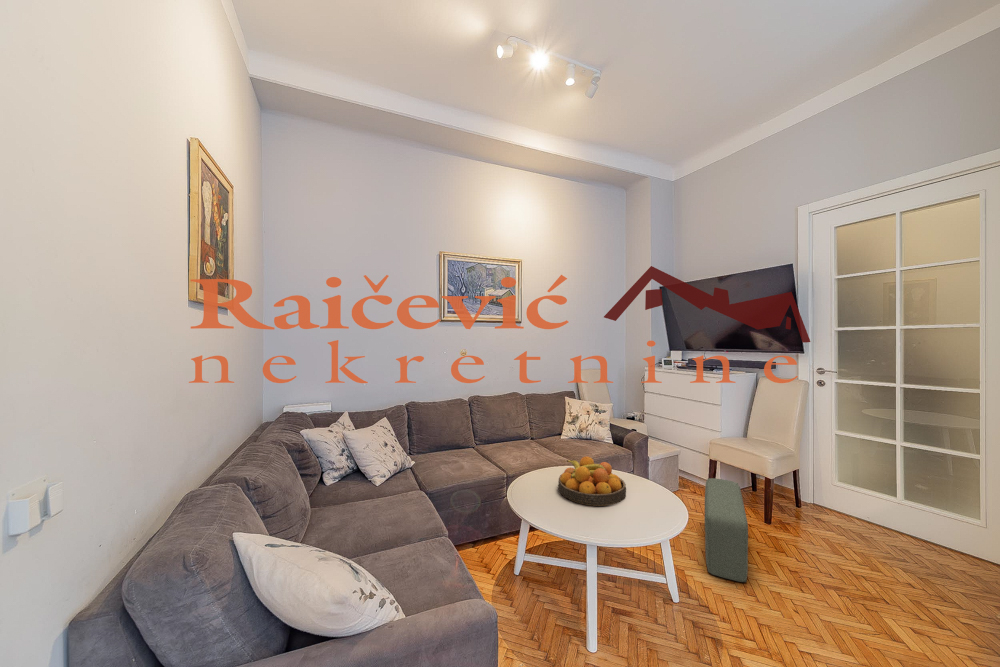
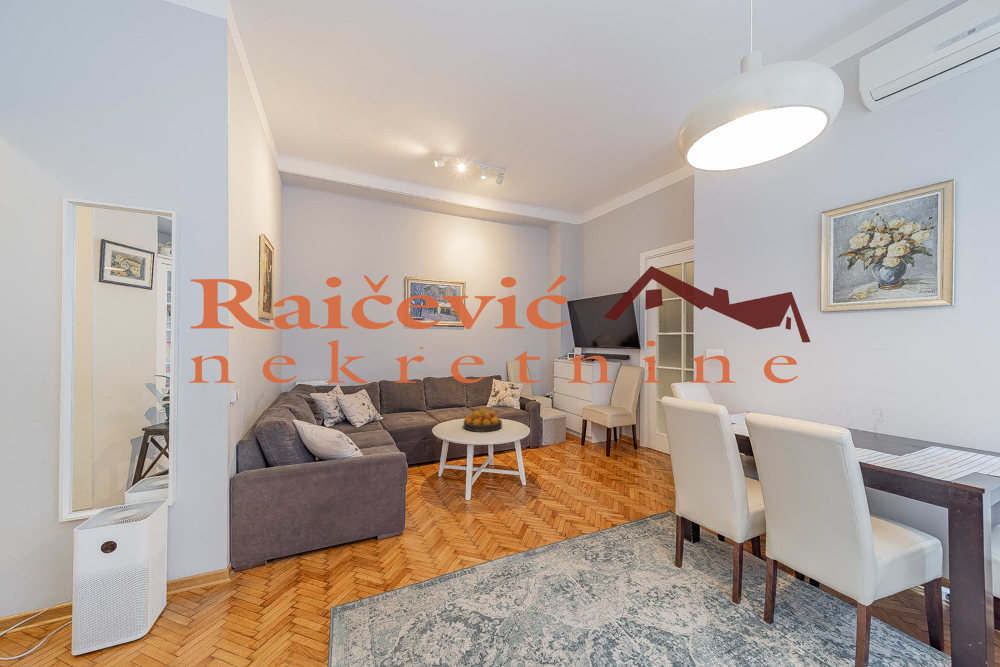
pouf: present [704,478,748,582] -> none [552,427,587,478]

